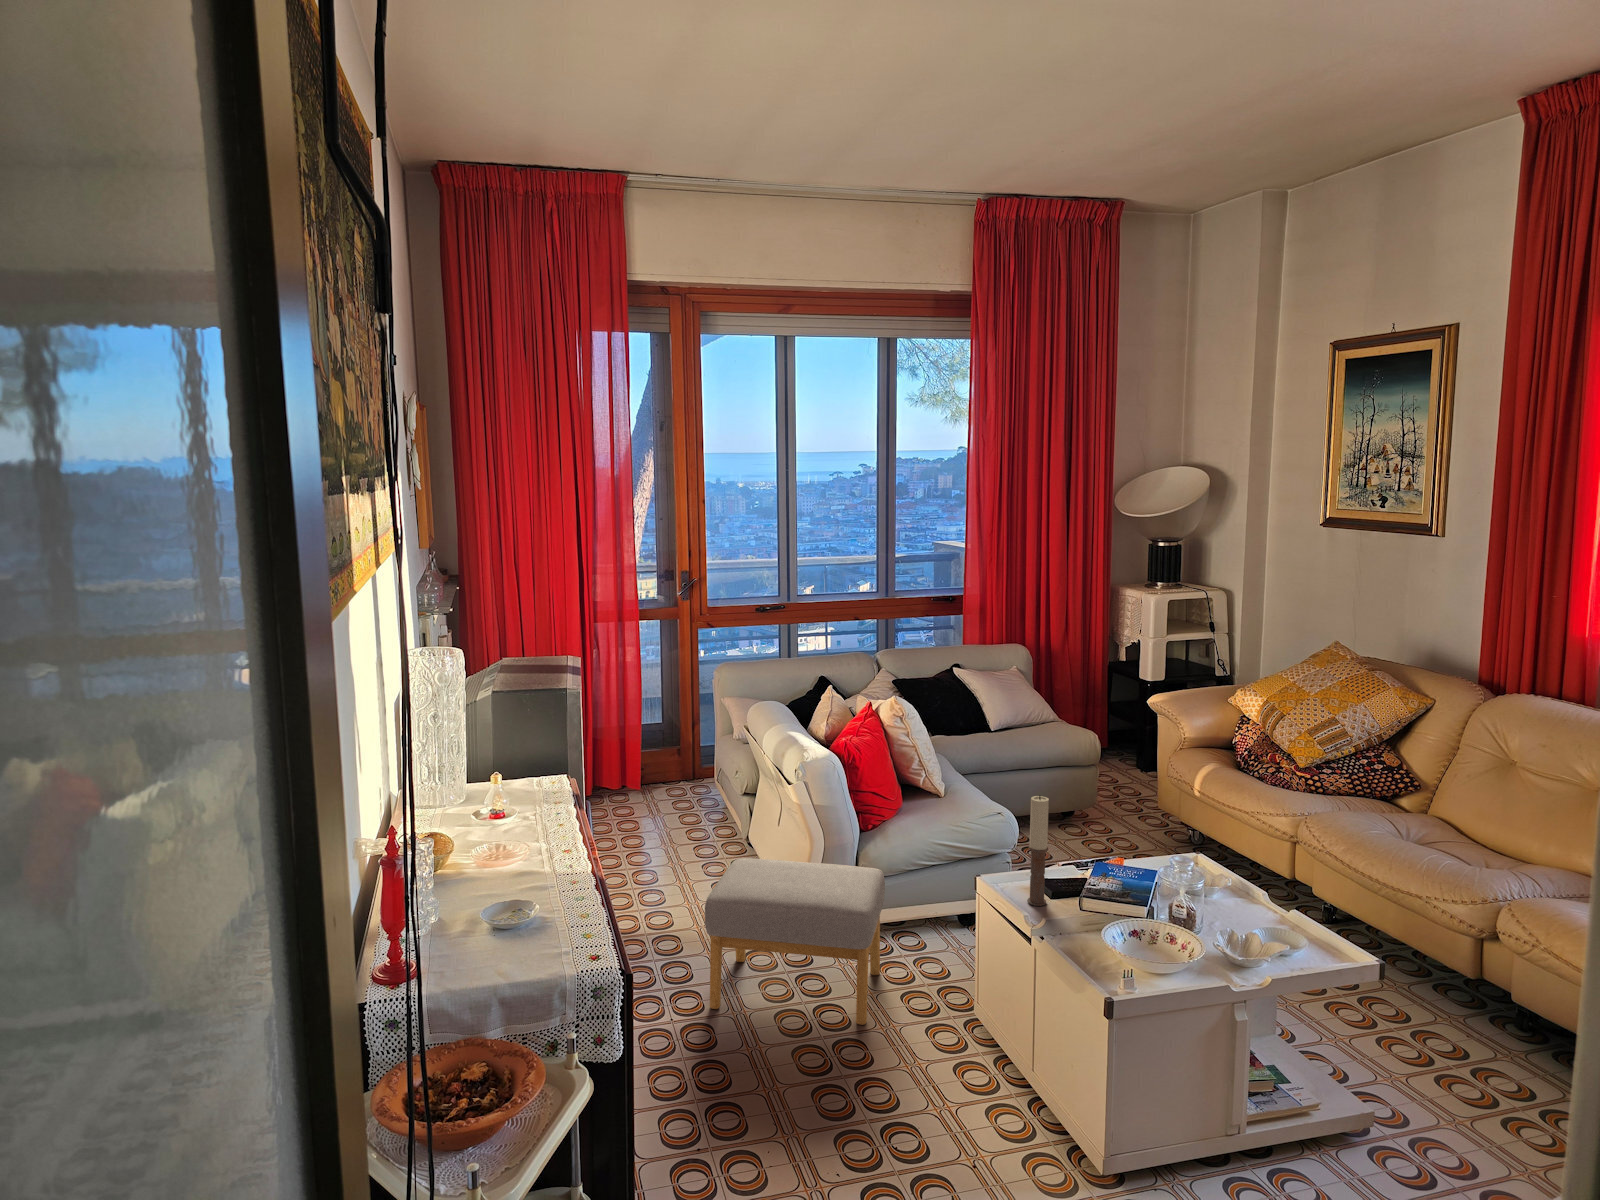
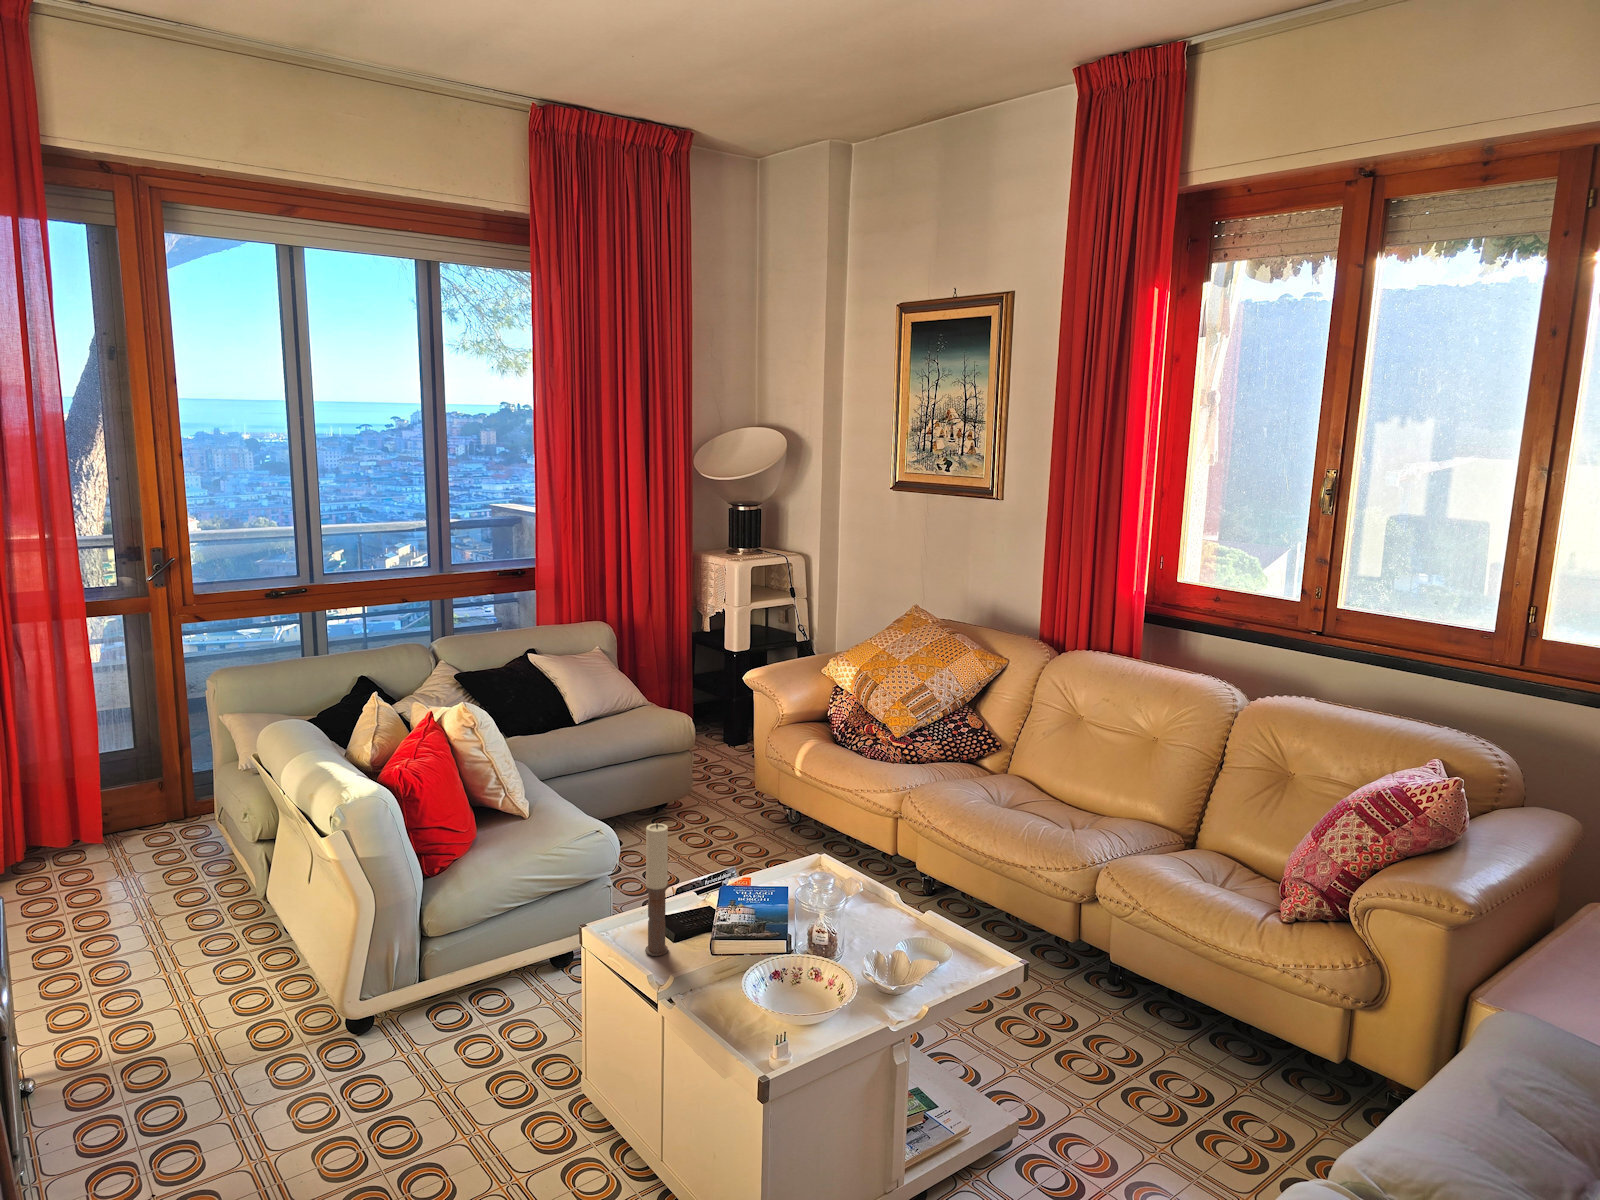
footstool: present [705,858,885,1025] -> none [198,929,459,1166]

